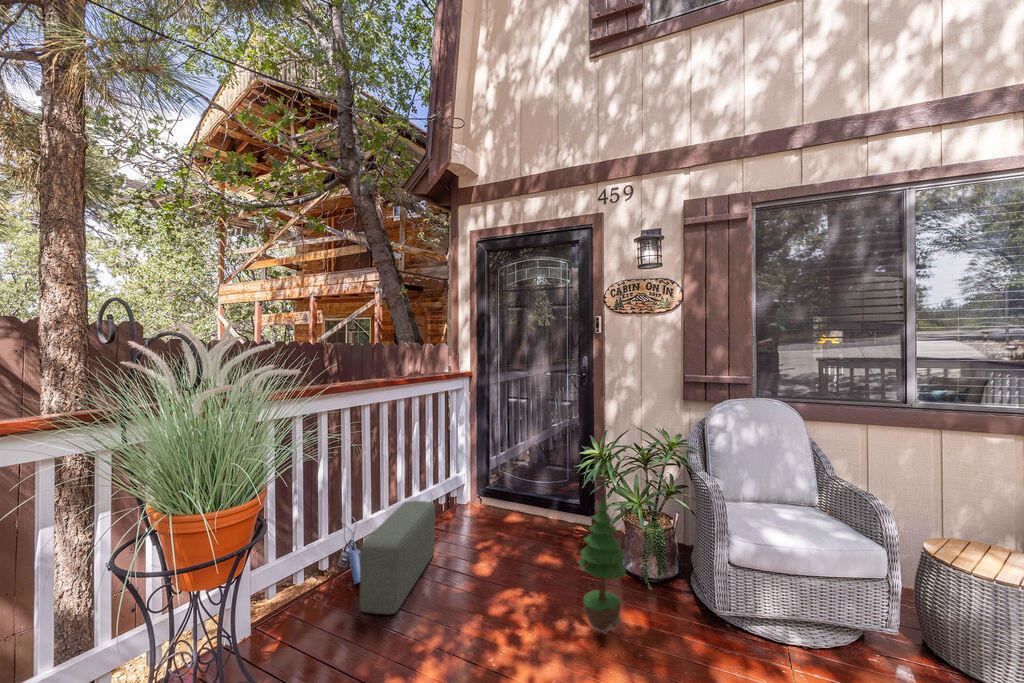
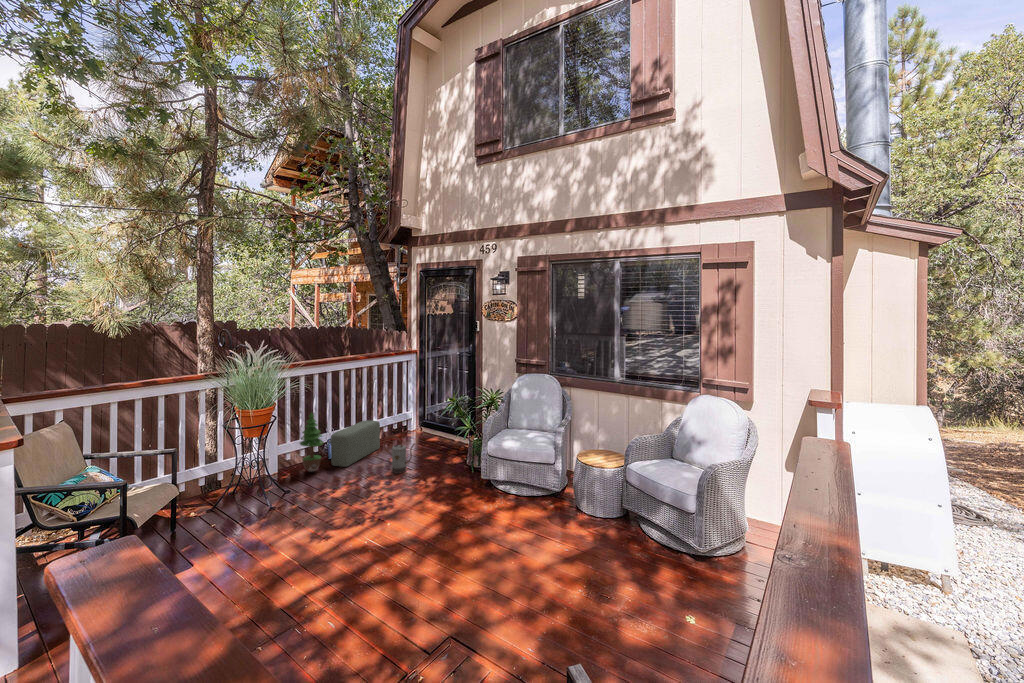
potted tree: present [578,498,626,634] -> present [300,412,323,472]
watering can: none [480,543,548,628] -> present [384,436,415,474]

